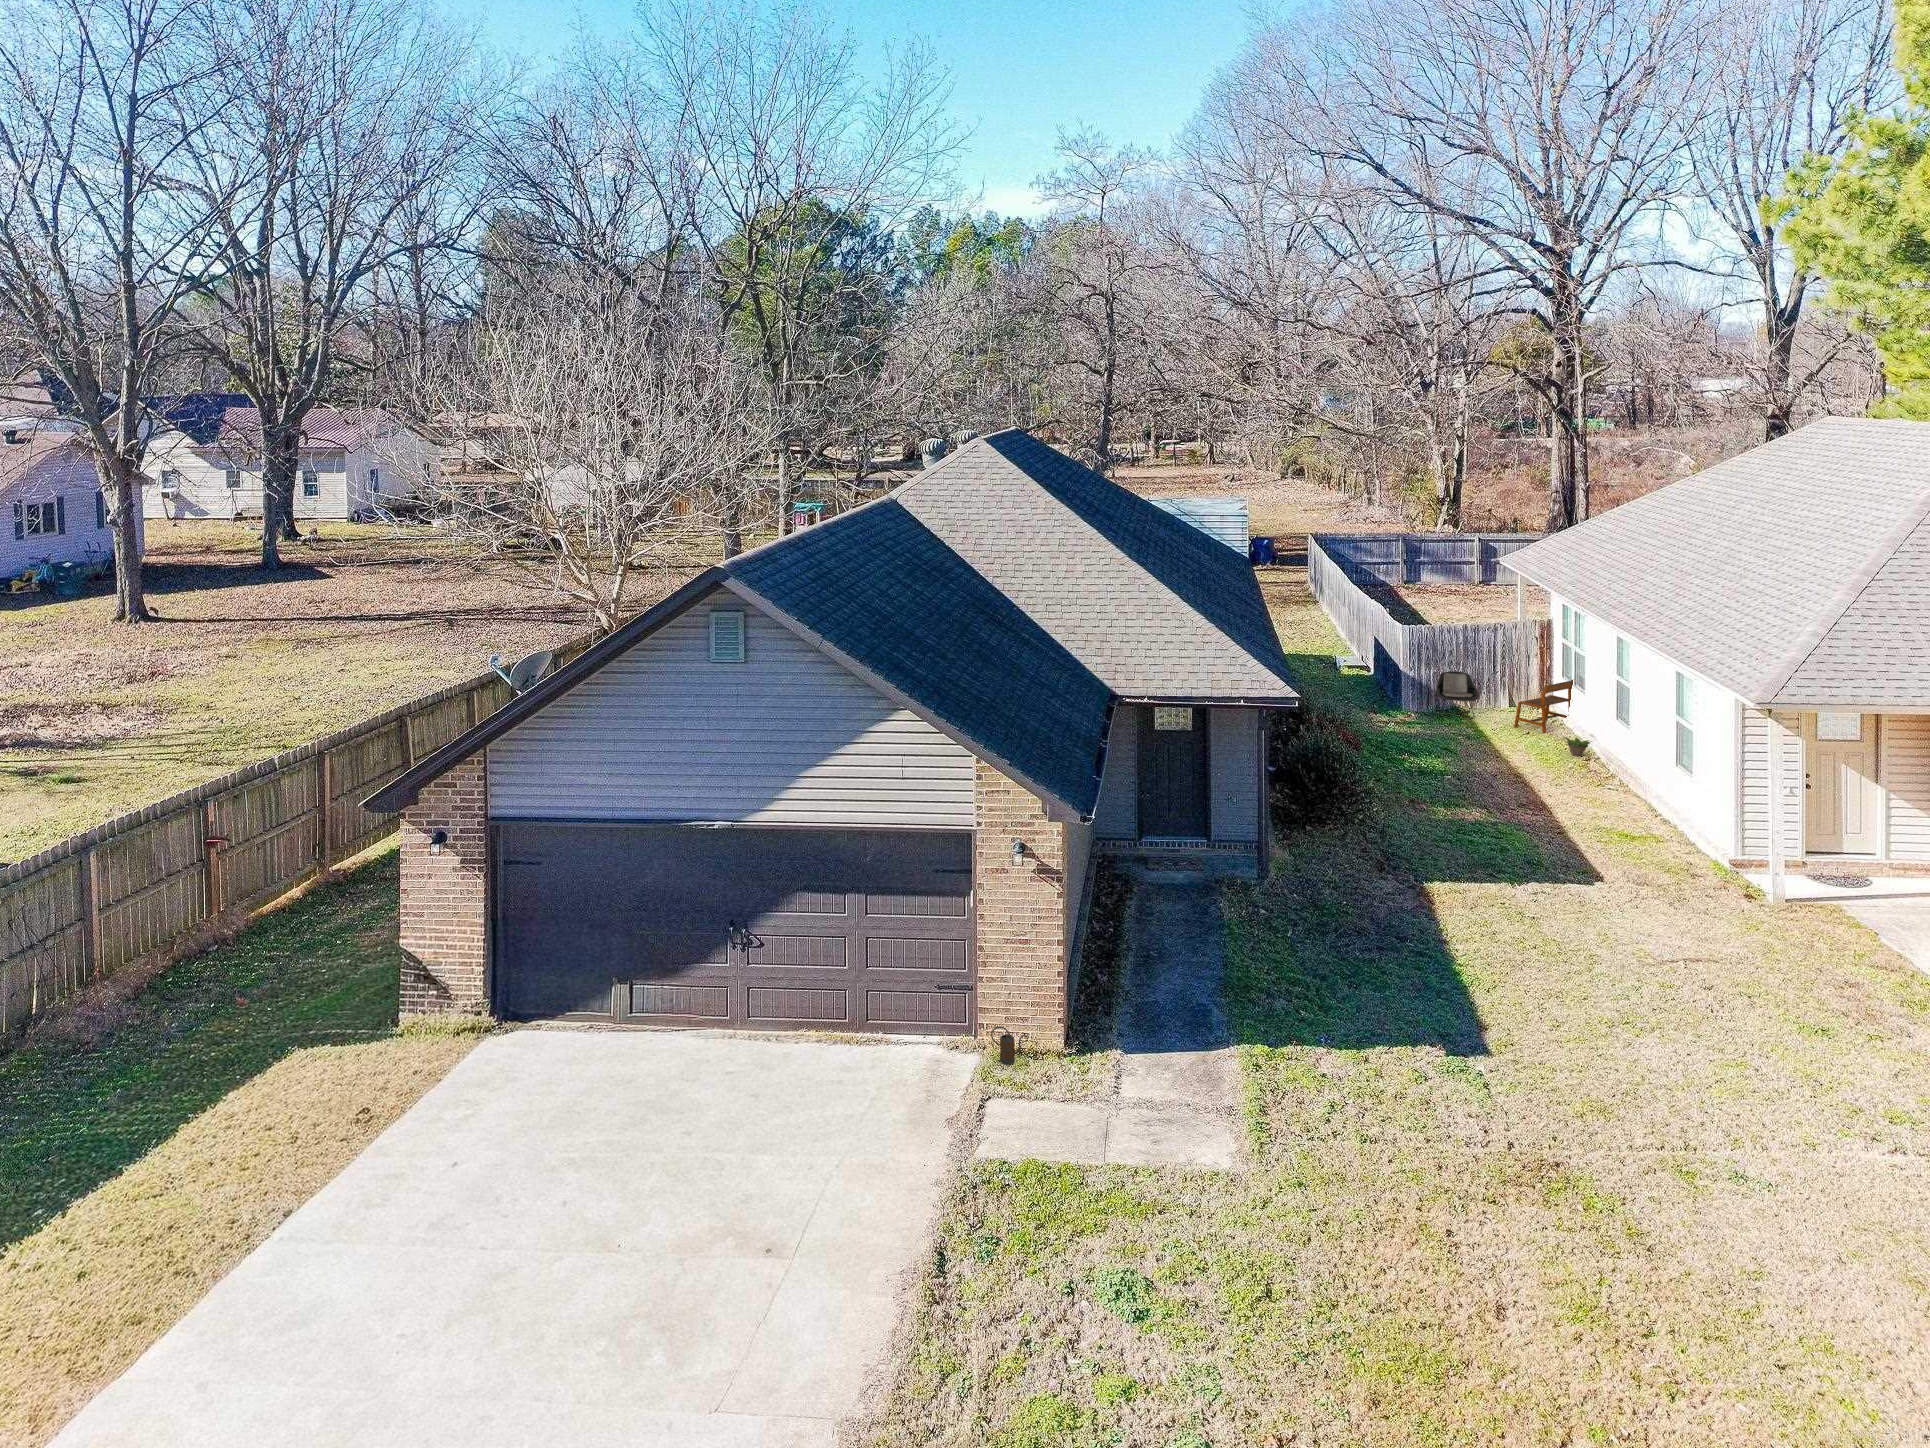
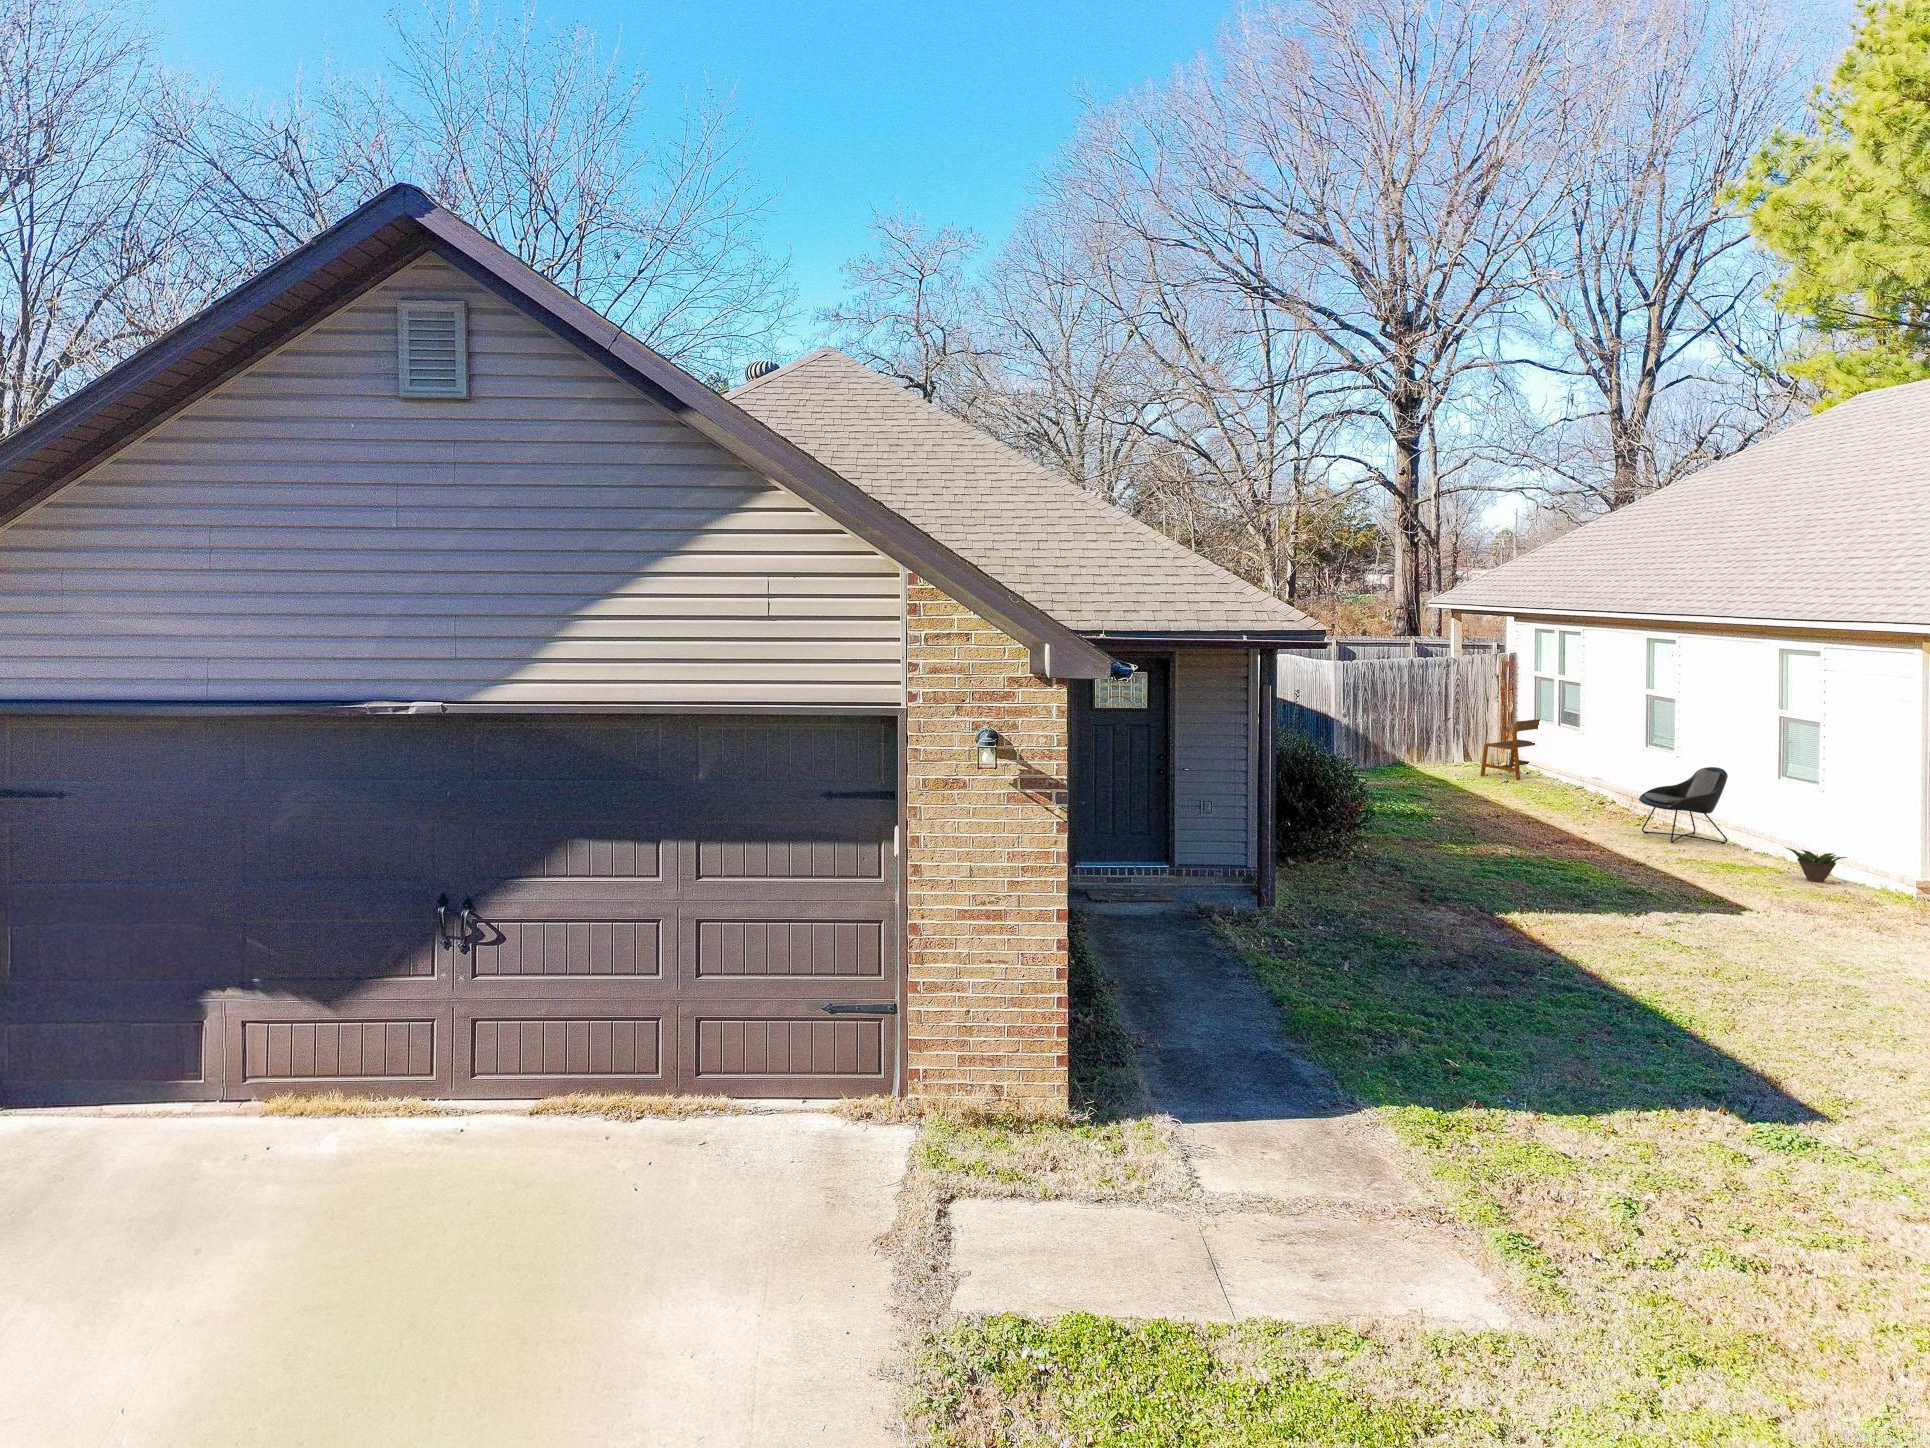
lounge chair: present [1435,671,1479,719] -> present [1639,767,1728,844]
decorative plant: present [1564,737,1592,756] -> present [1787,848,1847,882]
watering can: present [991,1027,1024,1064] -> none [939,1075,1001,1148]

